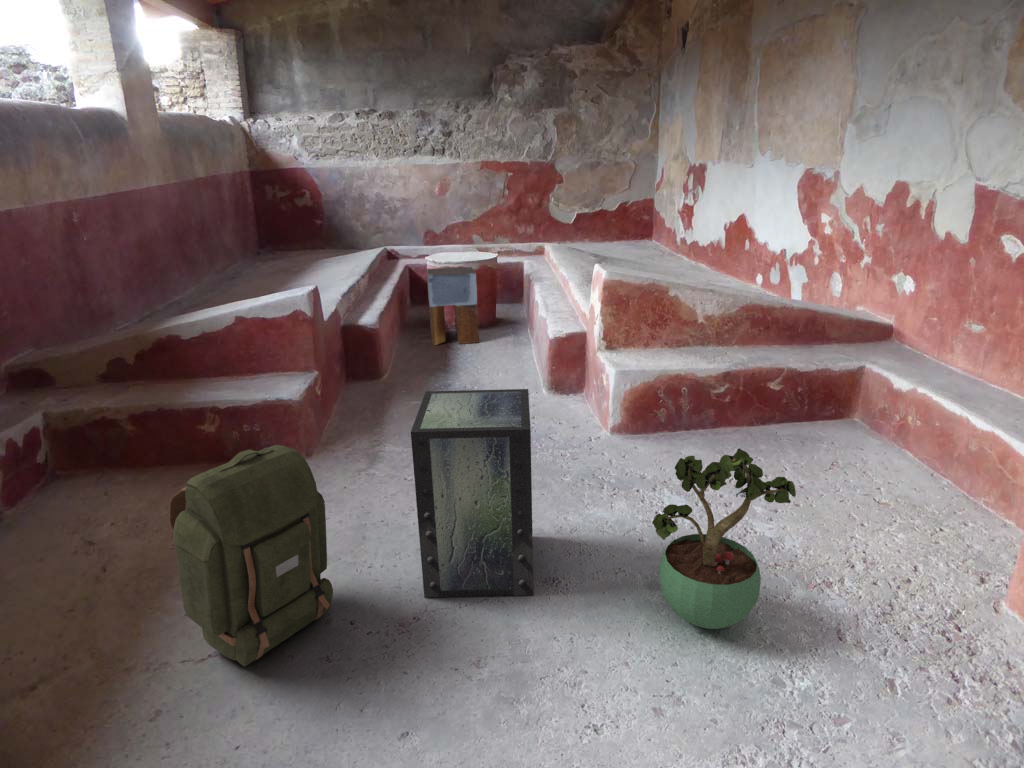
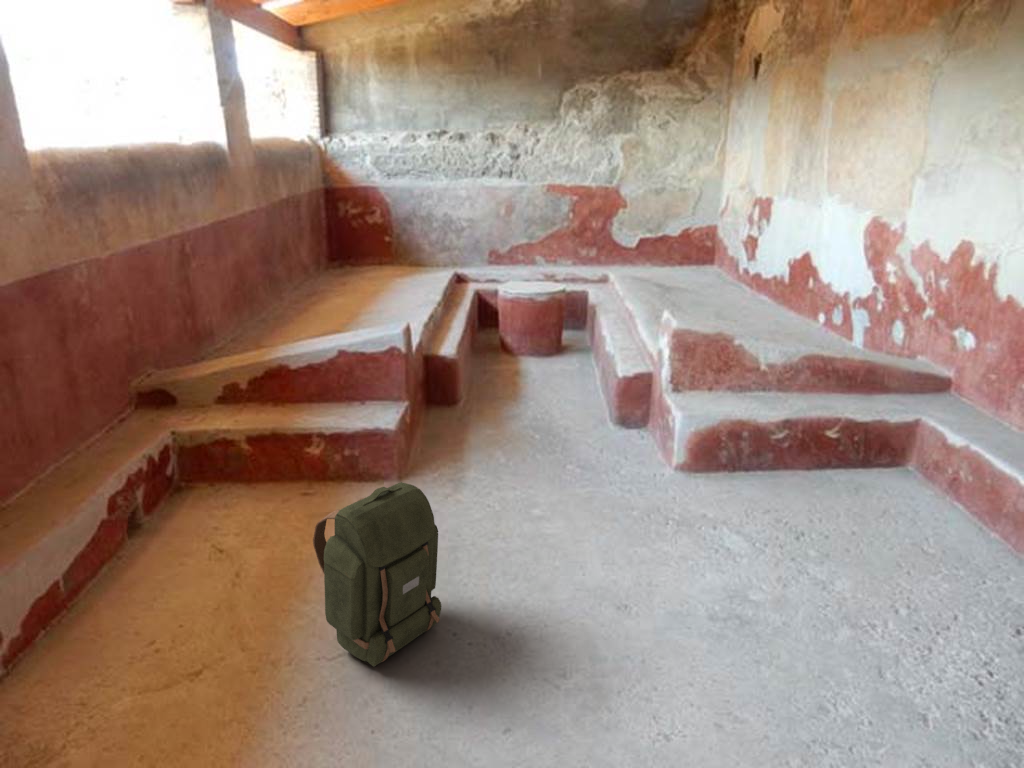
stool: present [427,267,479,346] -> none [496,296,545,372]
storage box: present [411,389,534,597] -> none [515,437,617,621]
potted plant: present [652,448,796,629] -> none [720,507,846,660]

